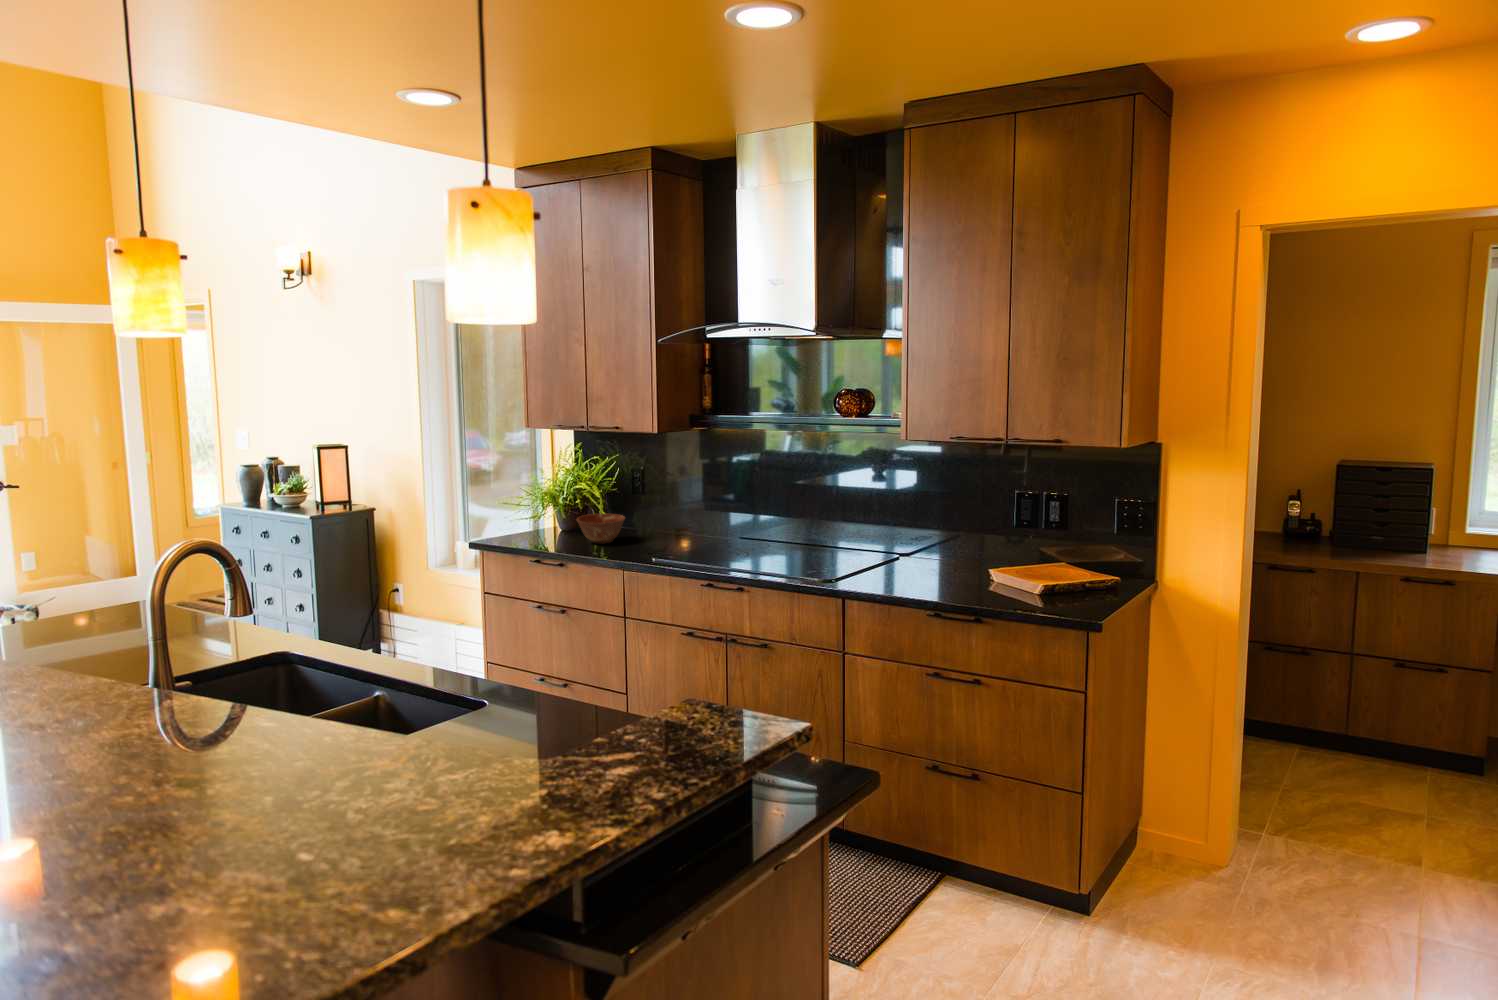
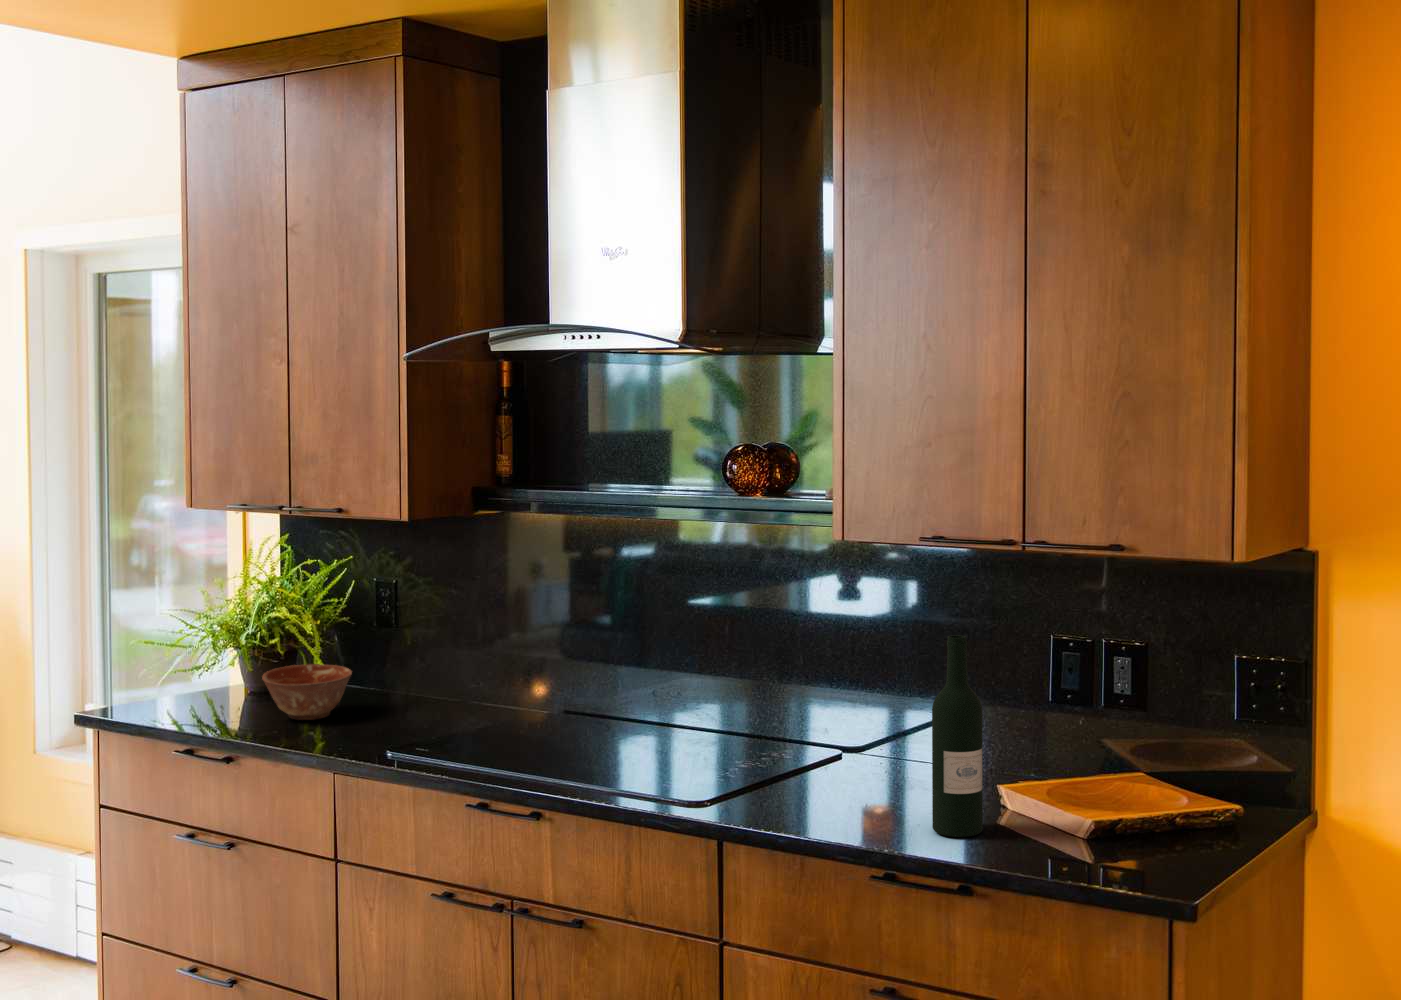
wine bottle: none [957,488,985,594] -> present [932,635,983,837]

